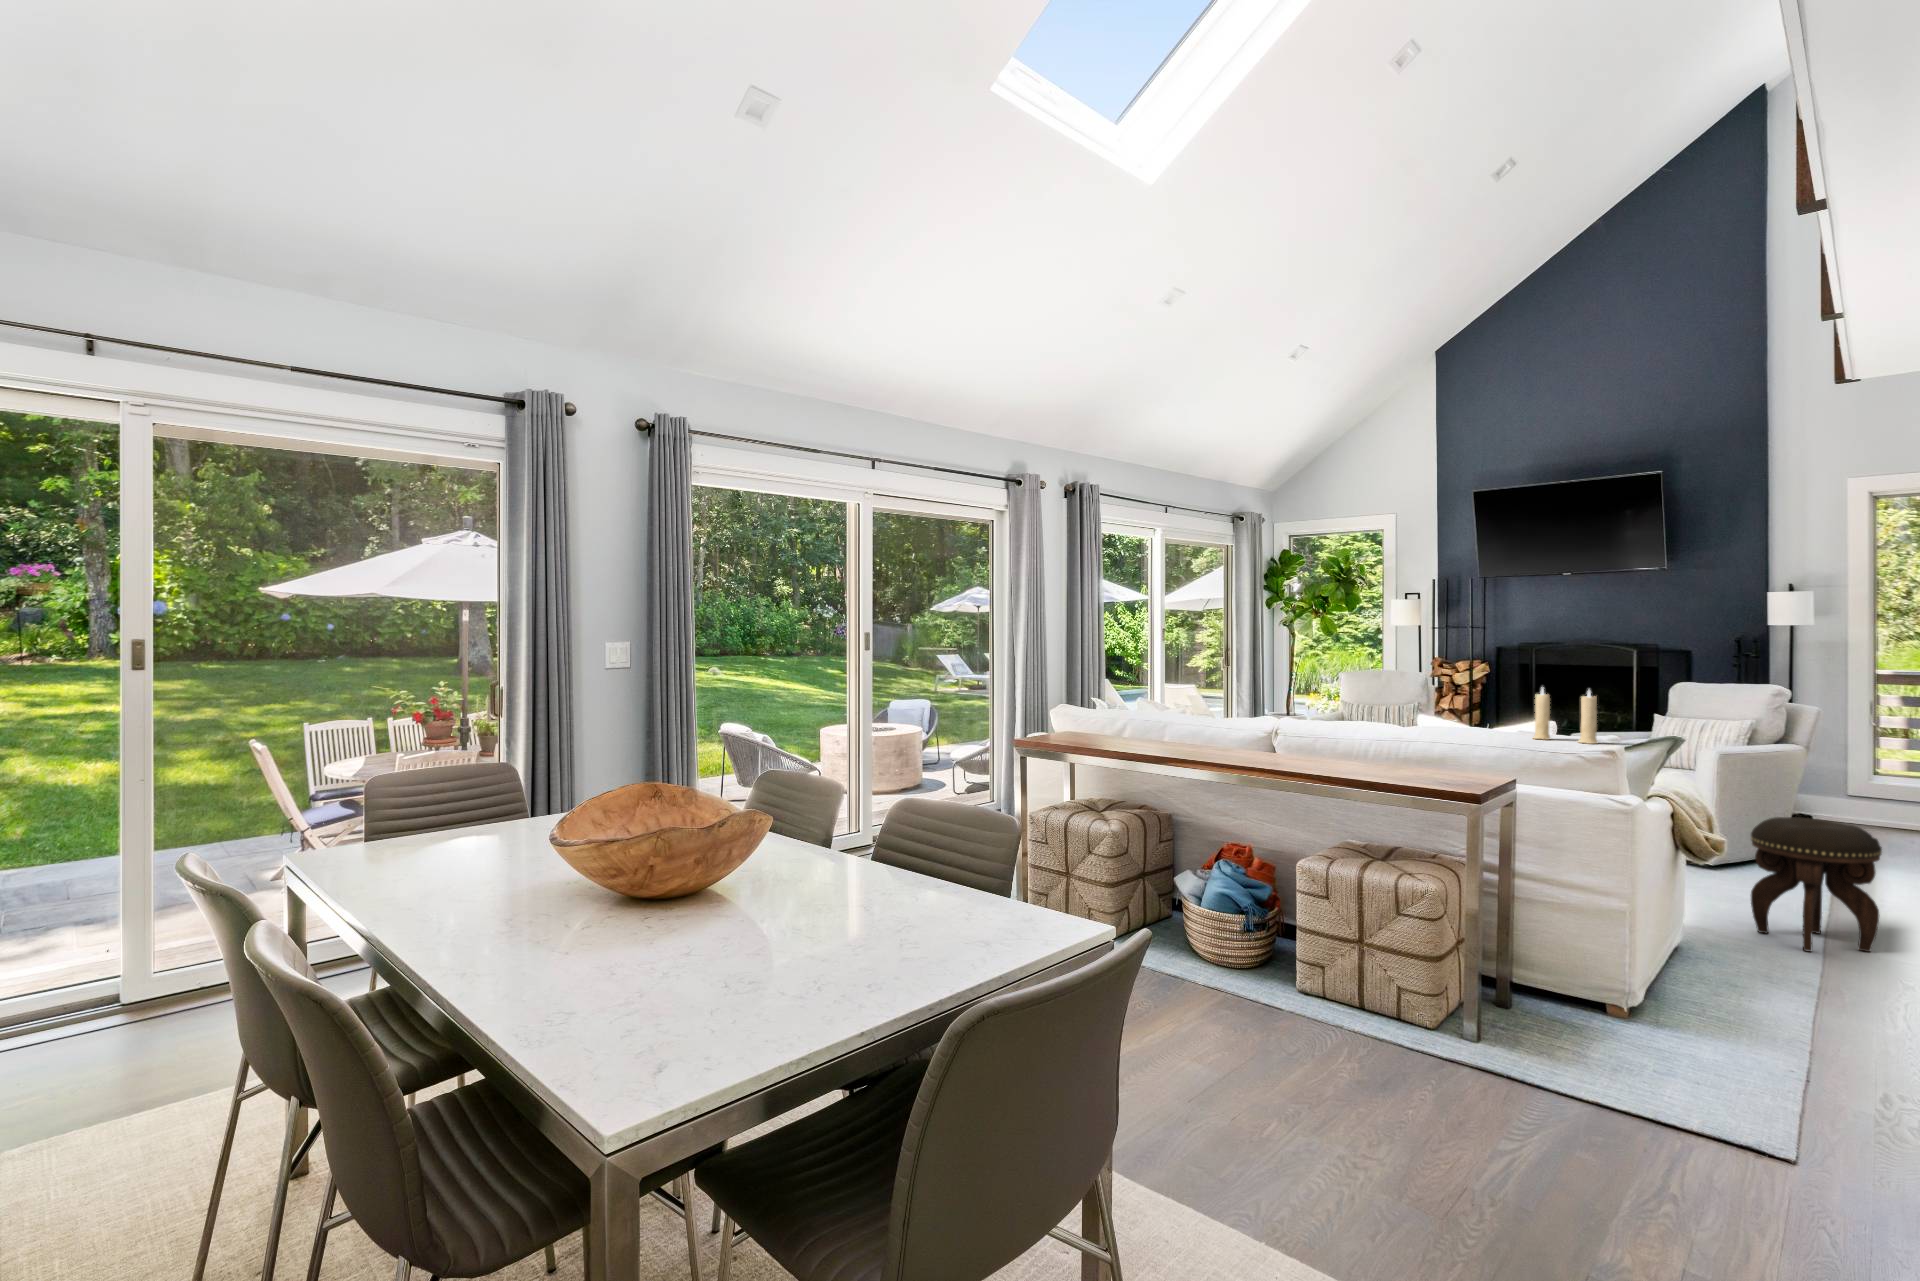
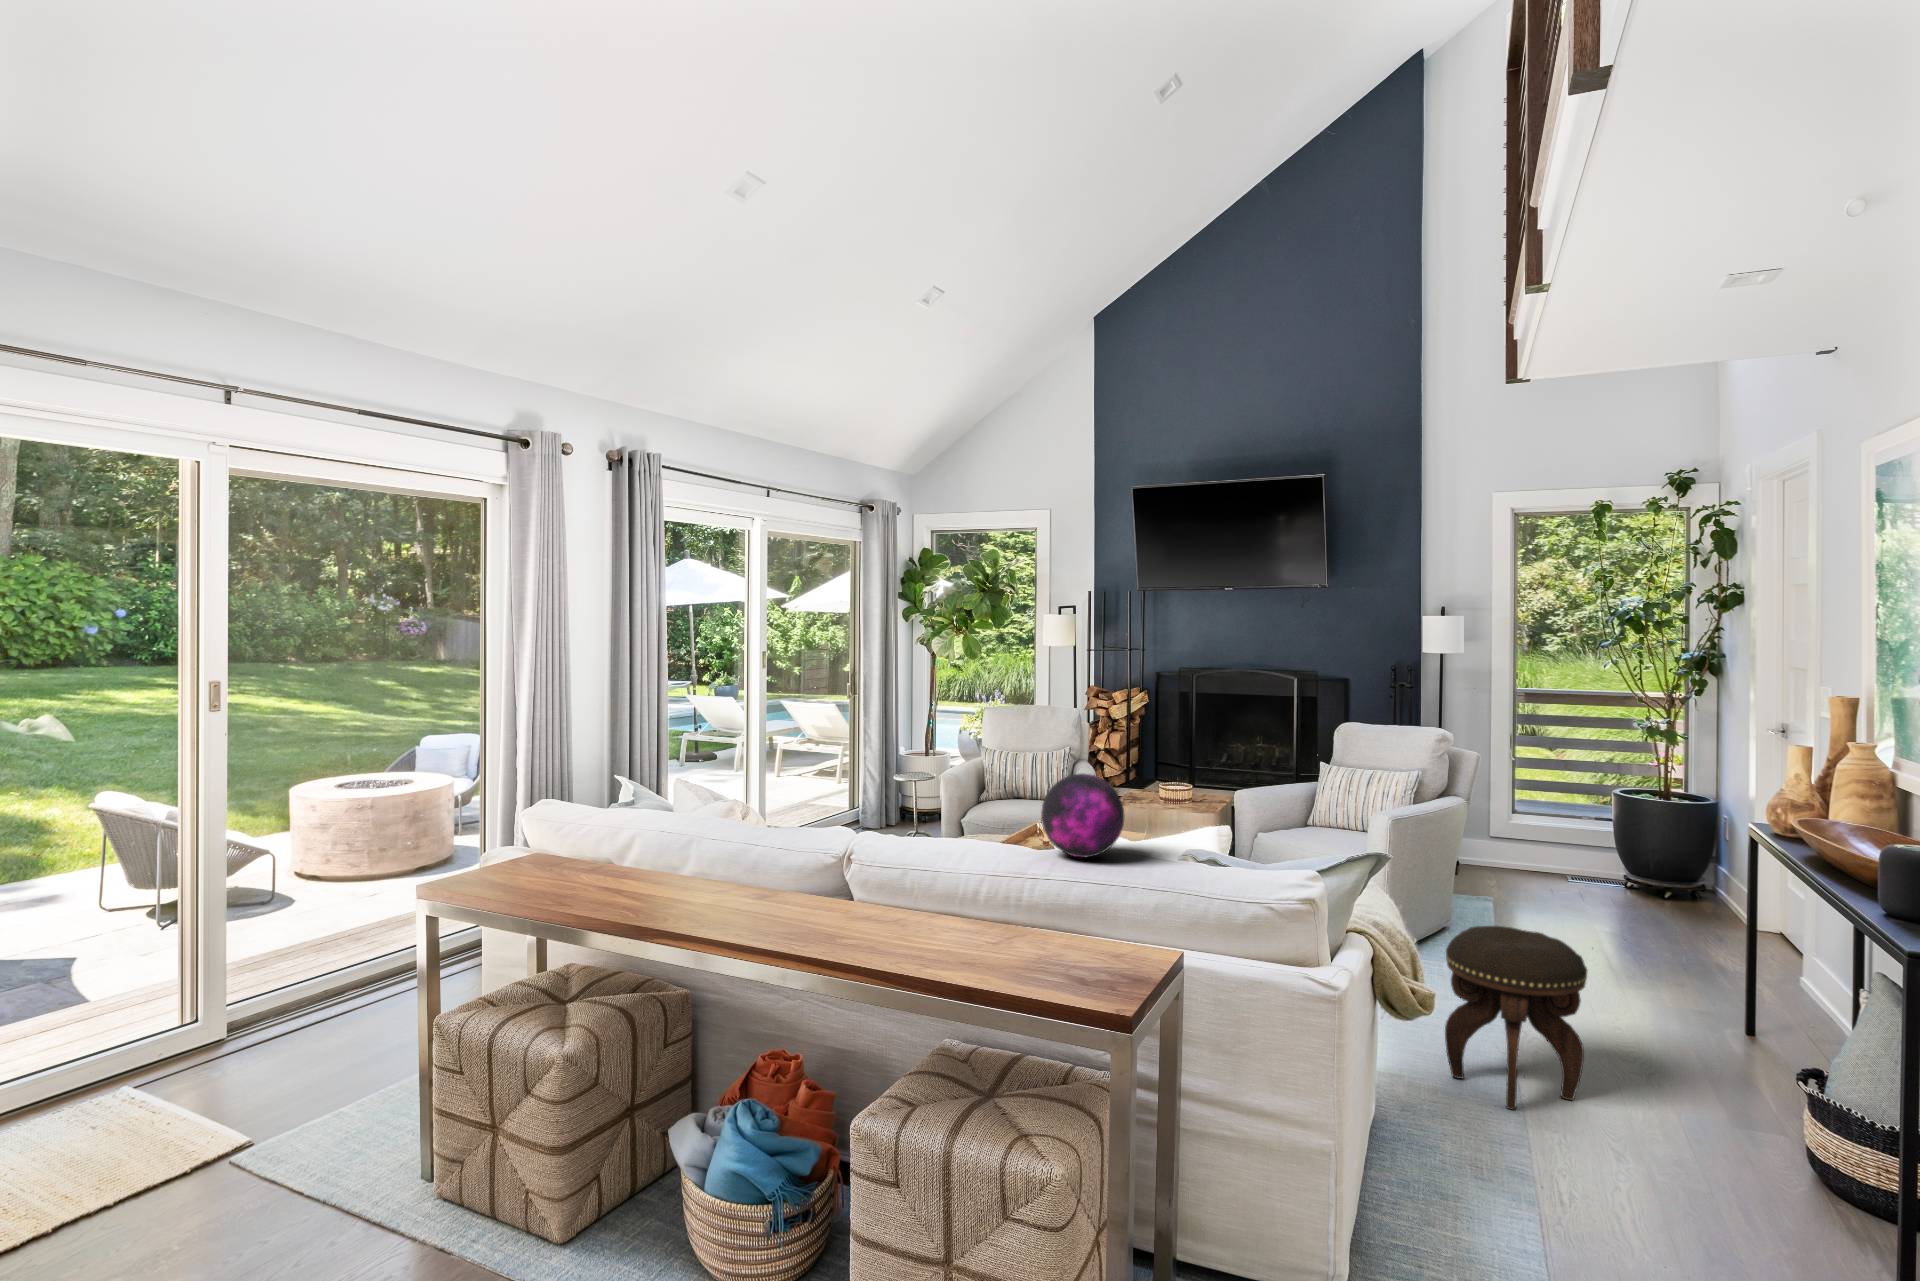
decorative orb: none [1411,677,1472,732] -> present [1041,774,1124,857]
candle: present [1533,688,1598,744] -> none [1204,788,1292,881]

